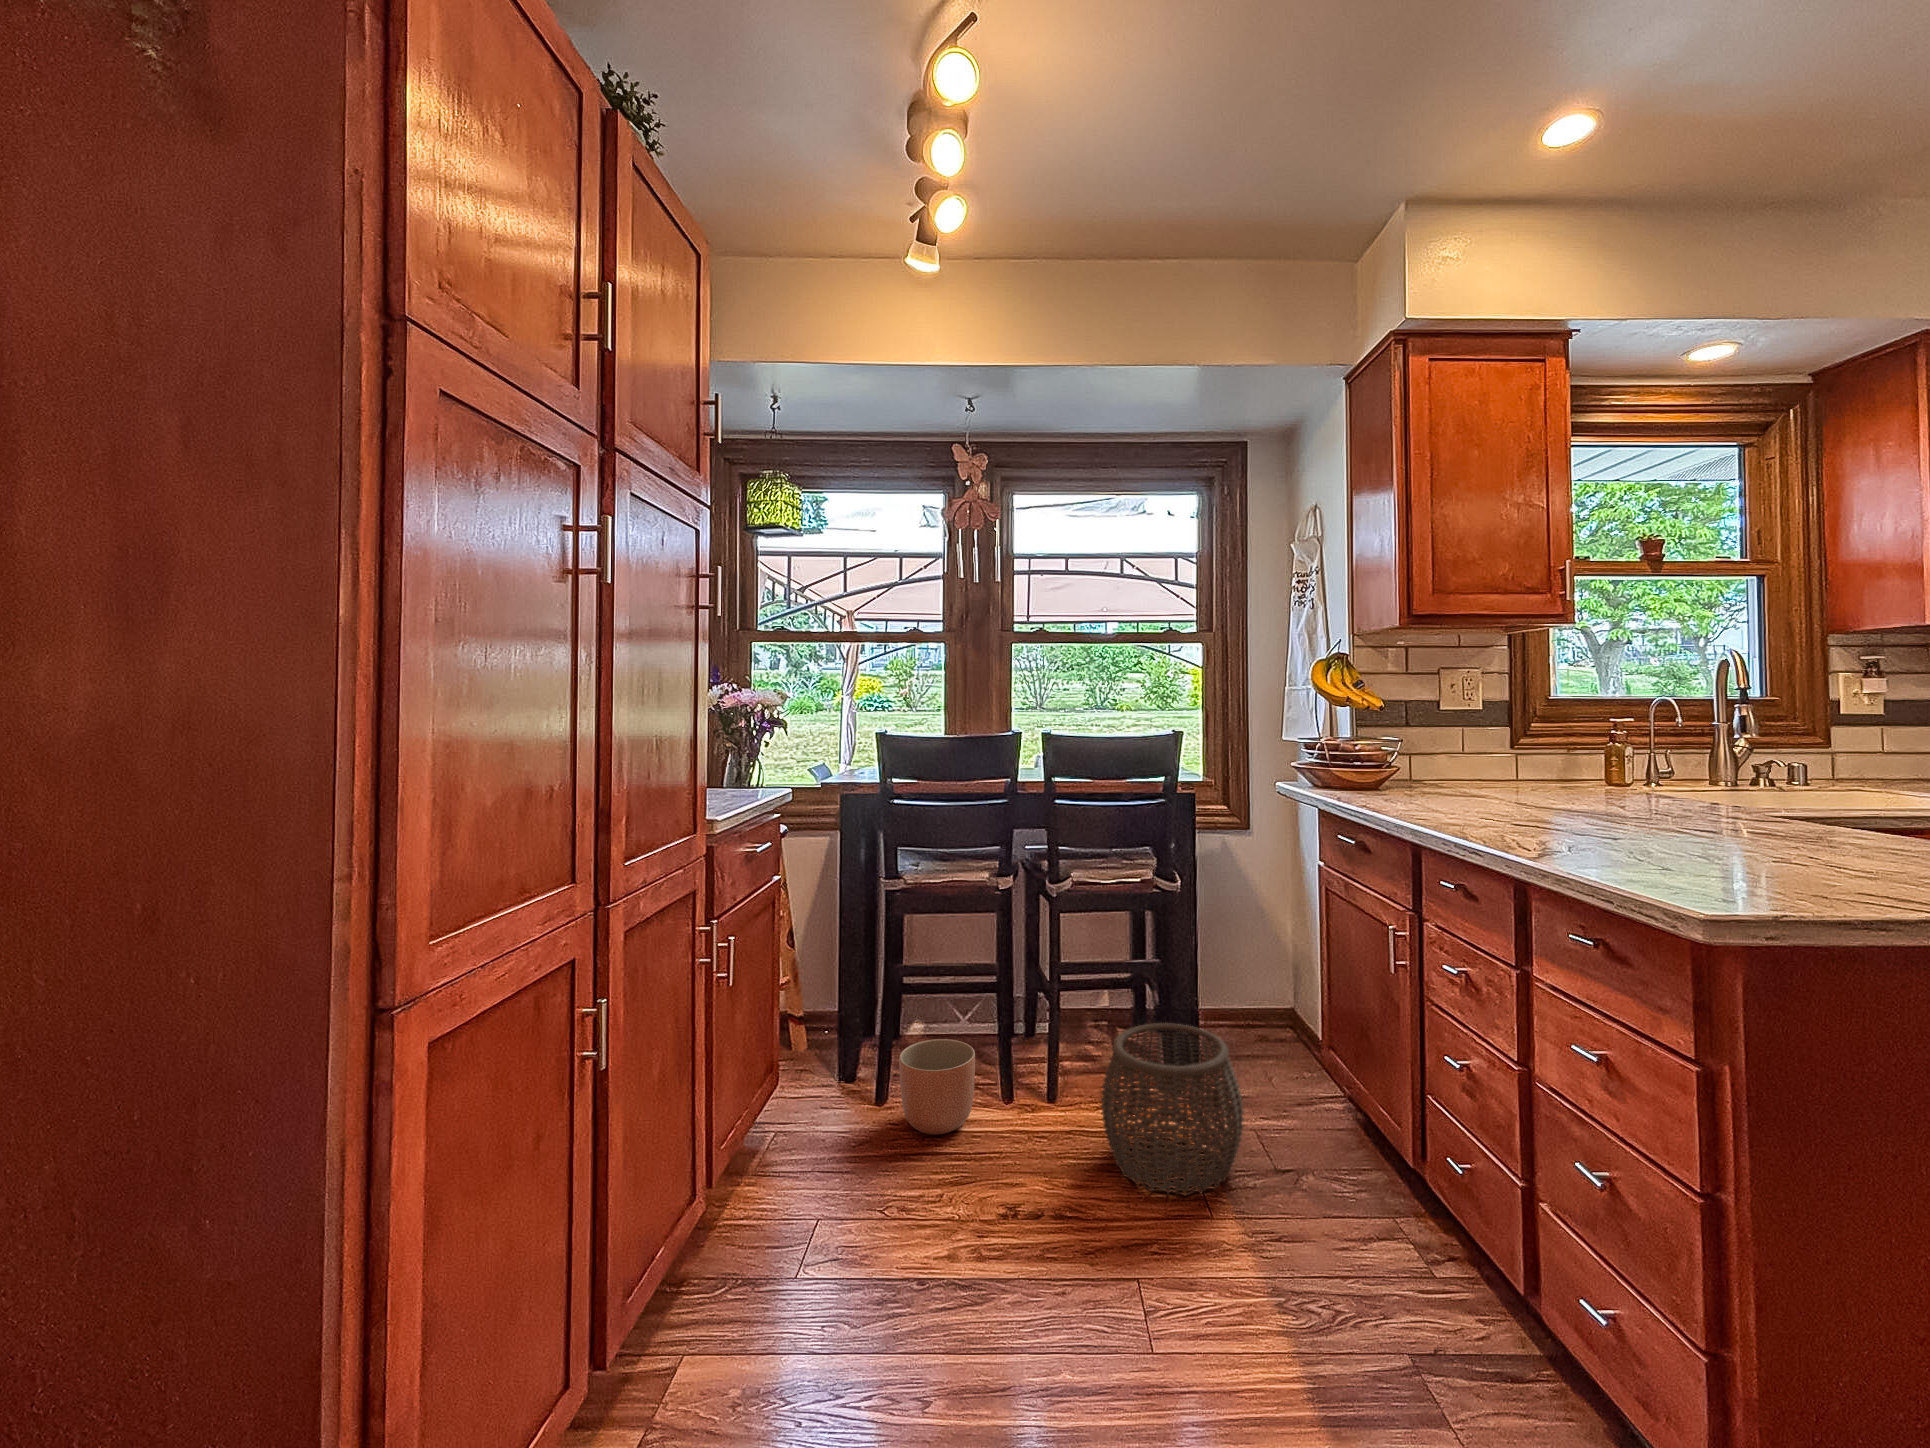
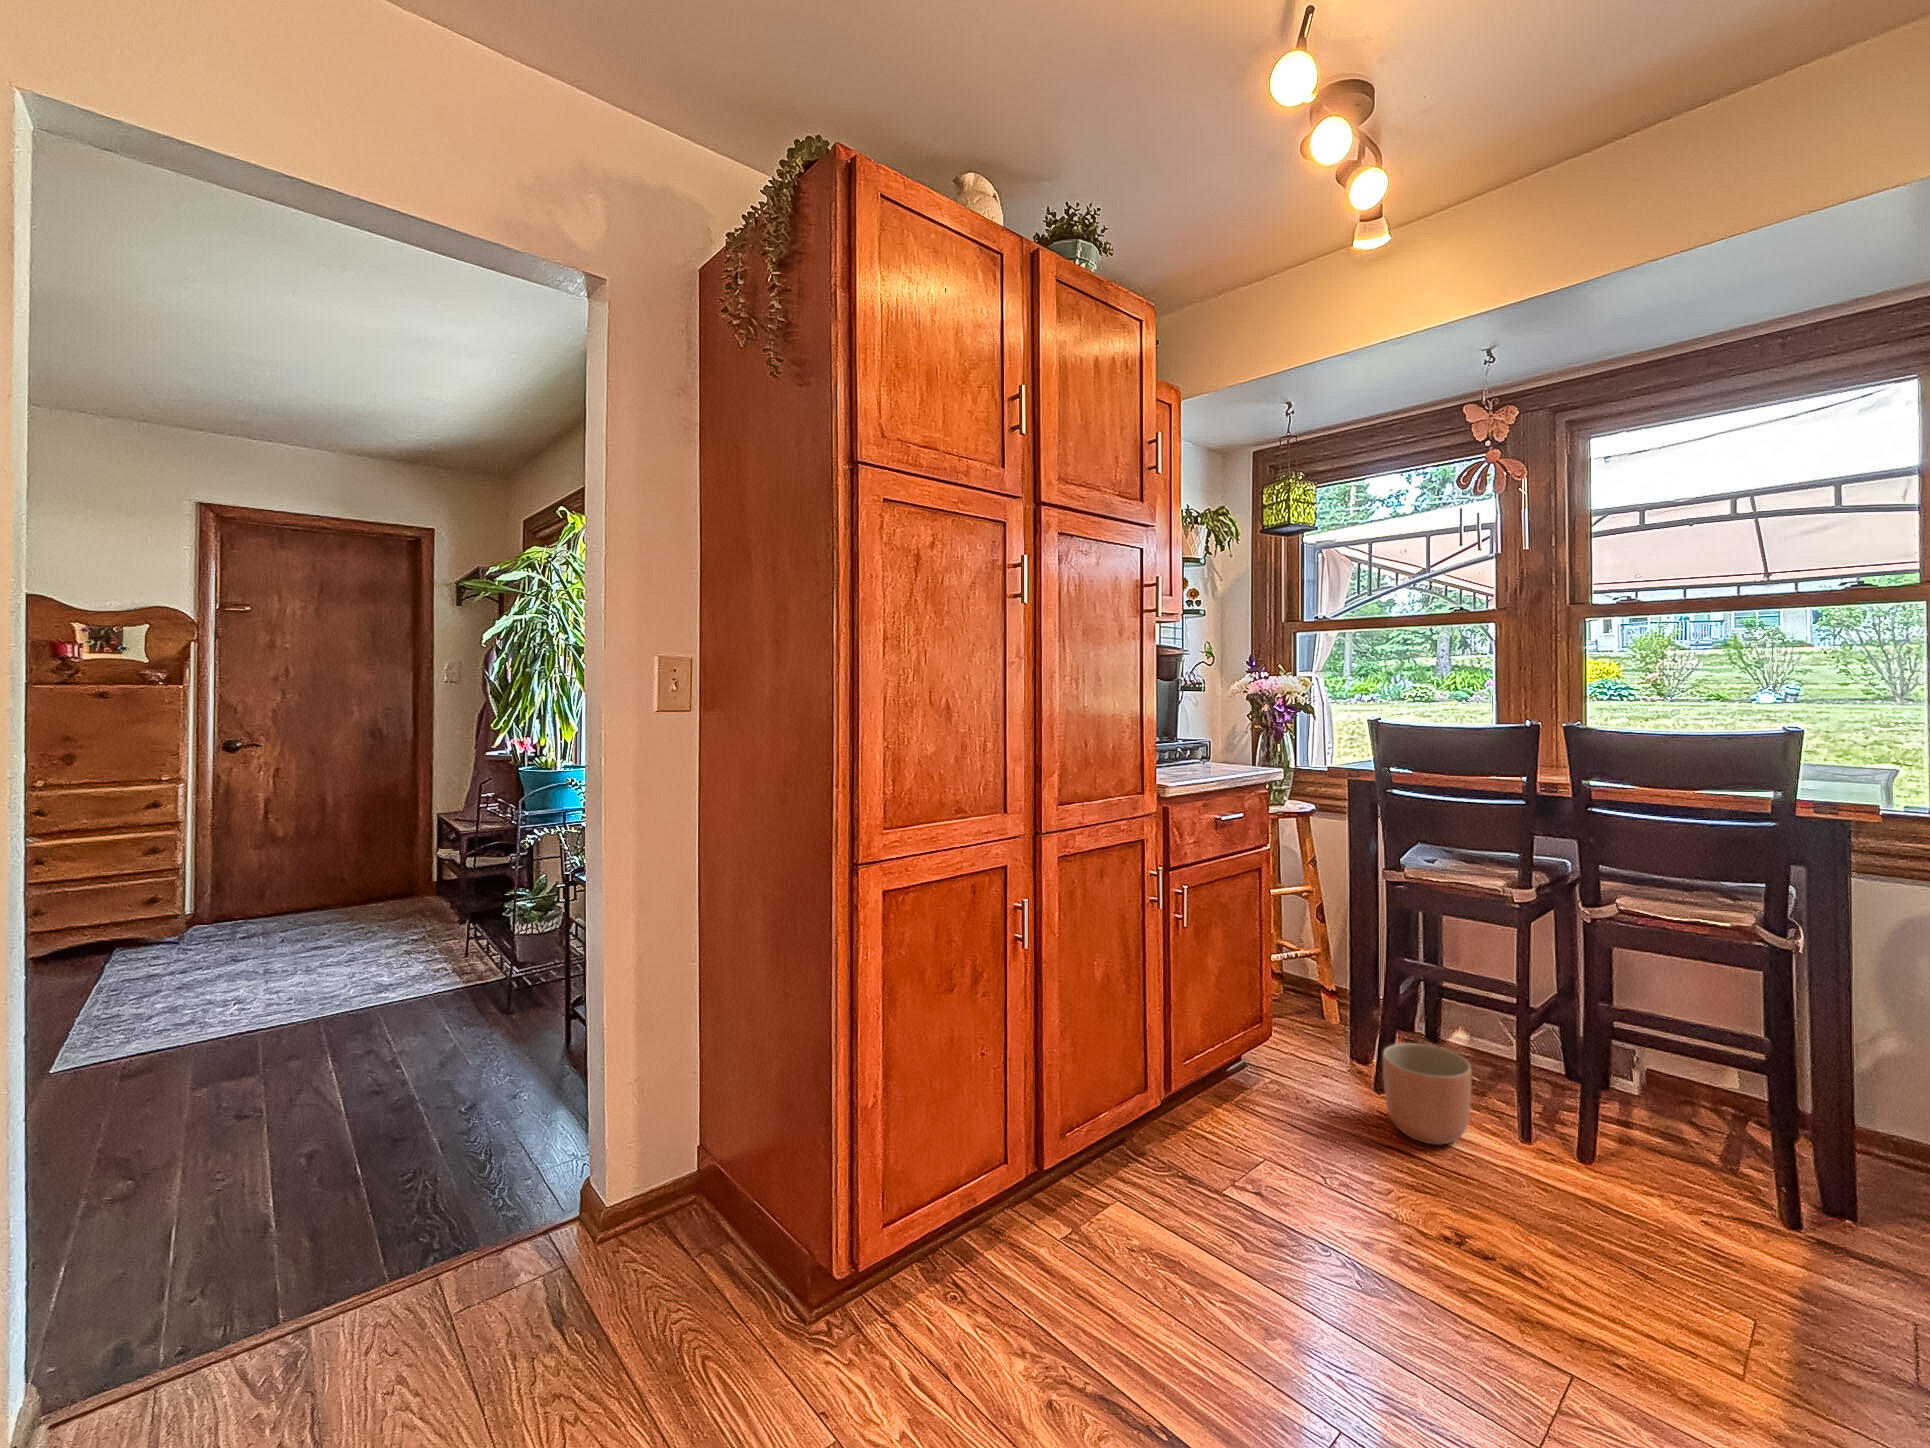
woven basket: present [1101,1023,1244,1196] -> none [1603,1100,1847,1346]

